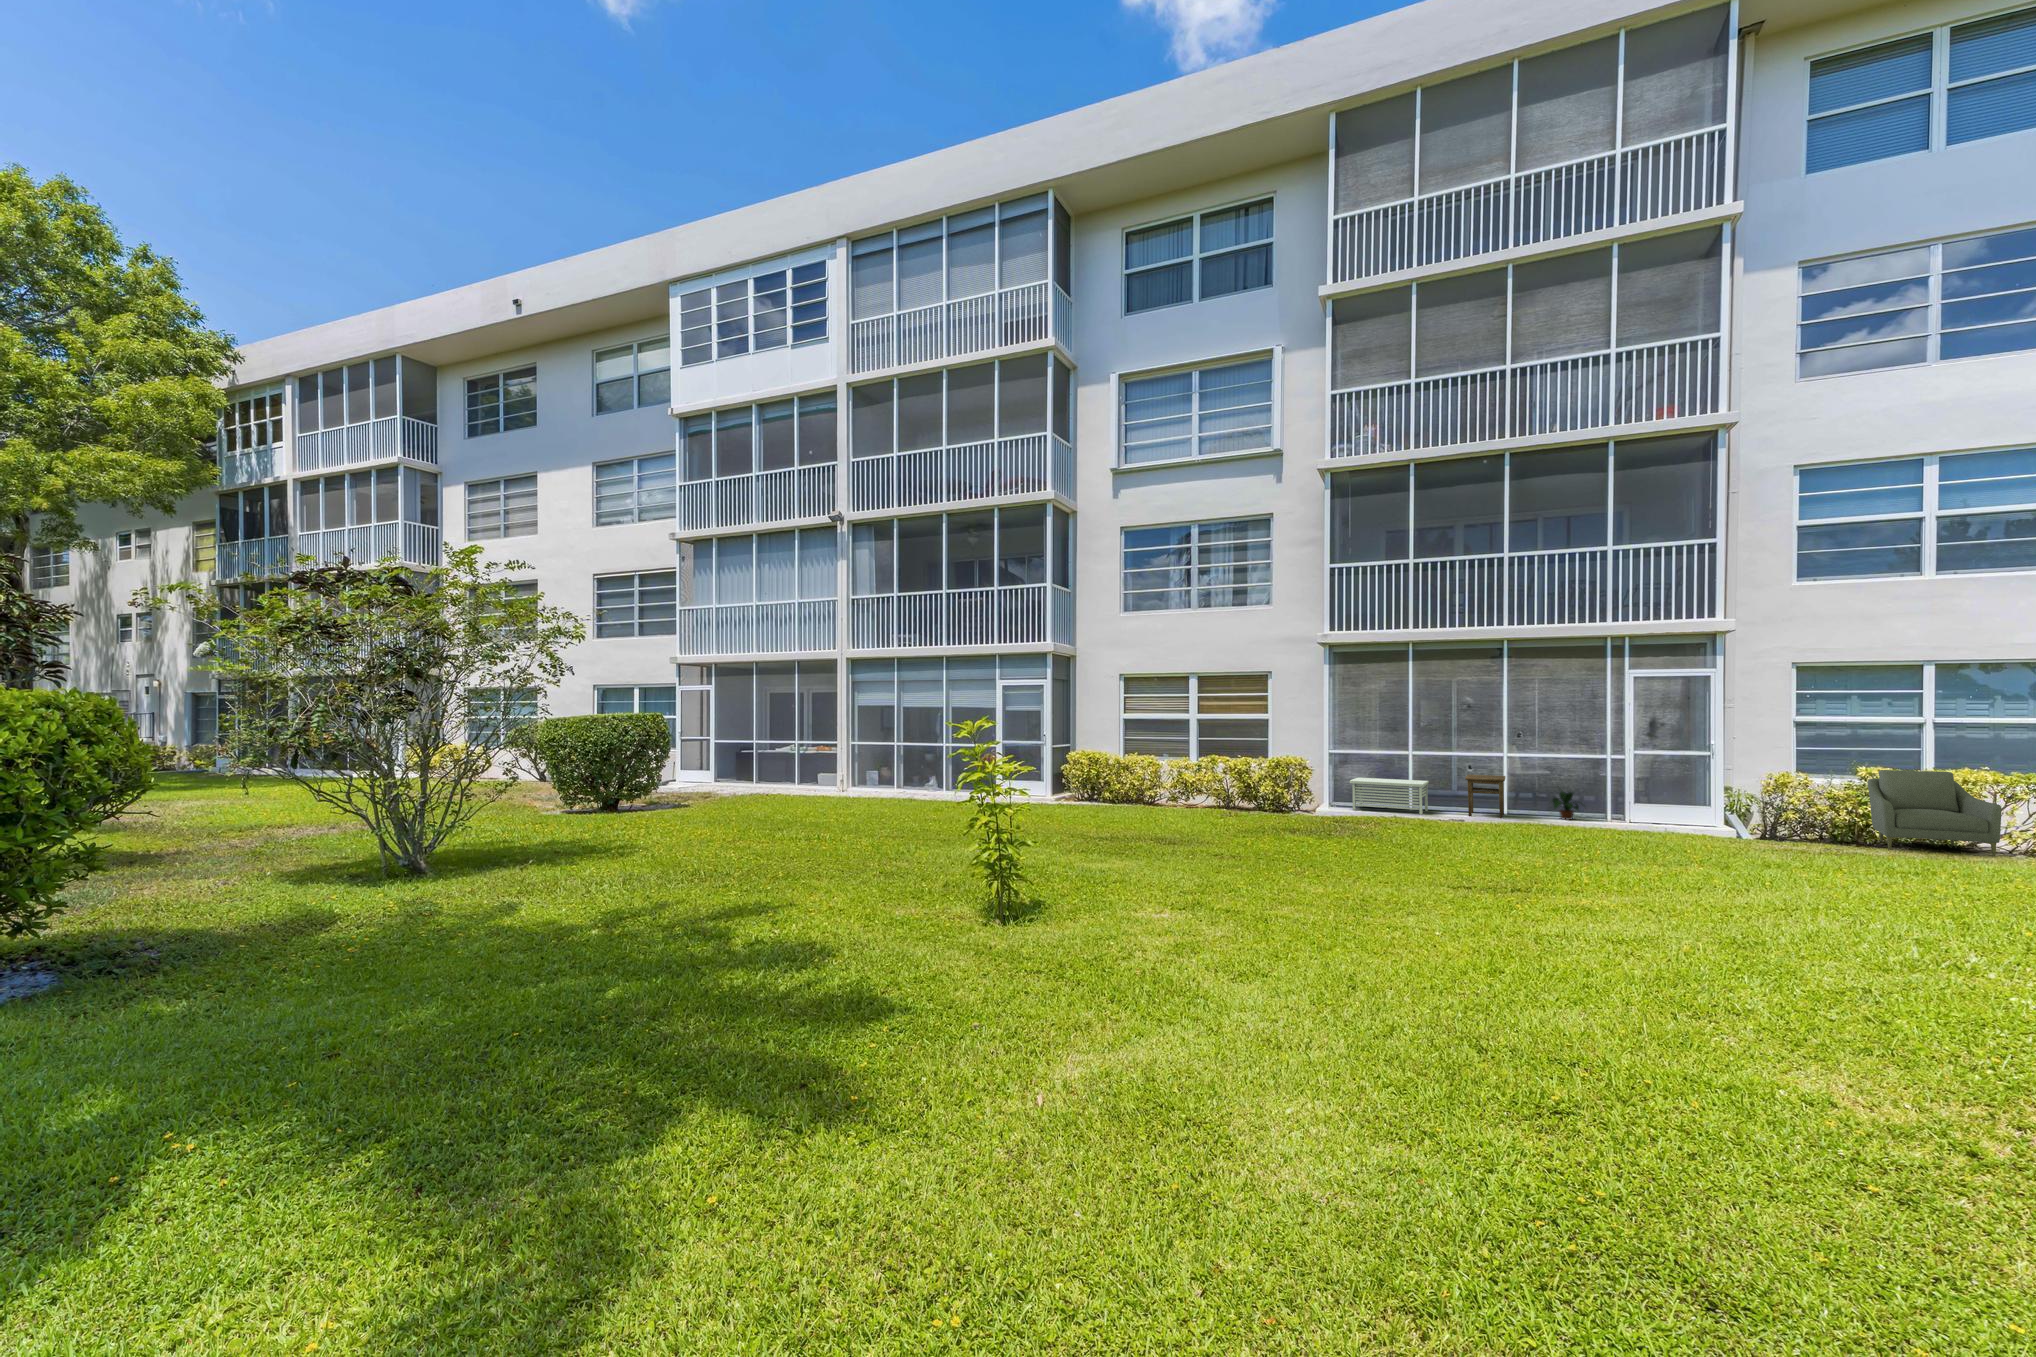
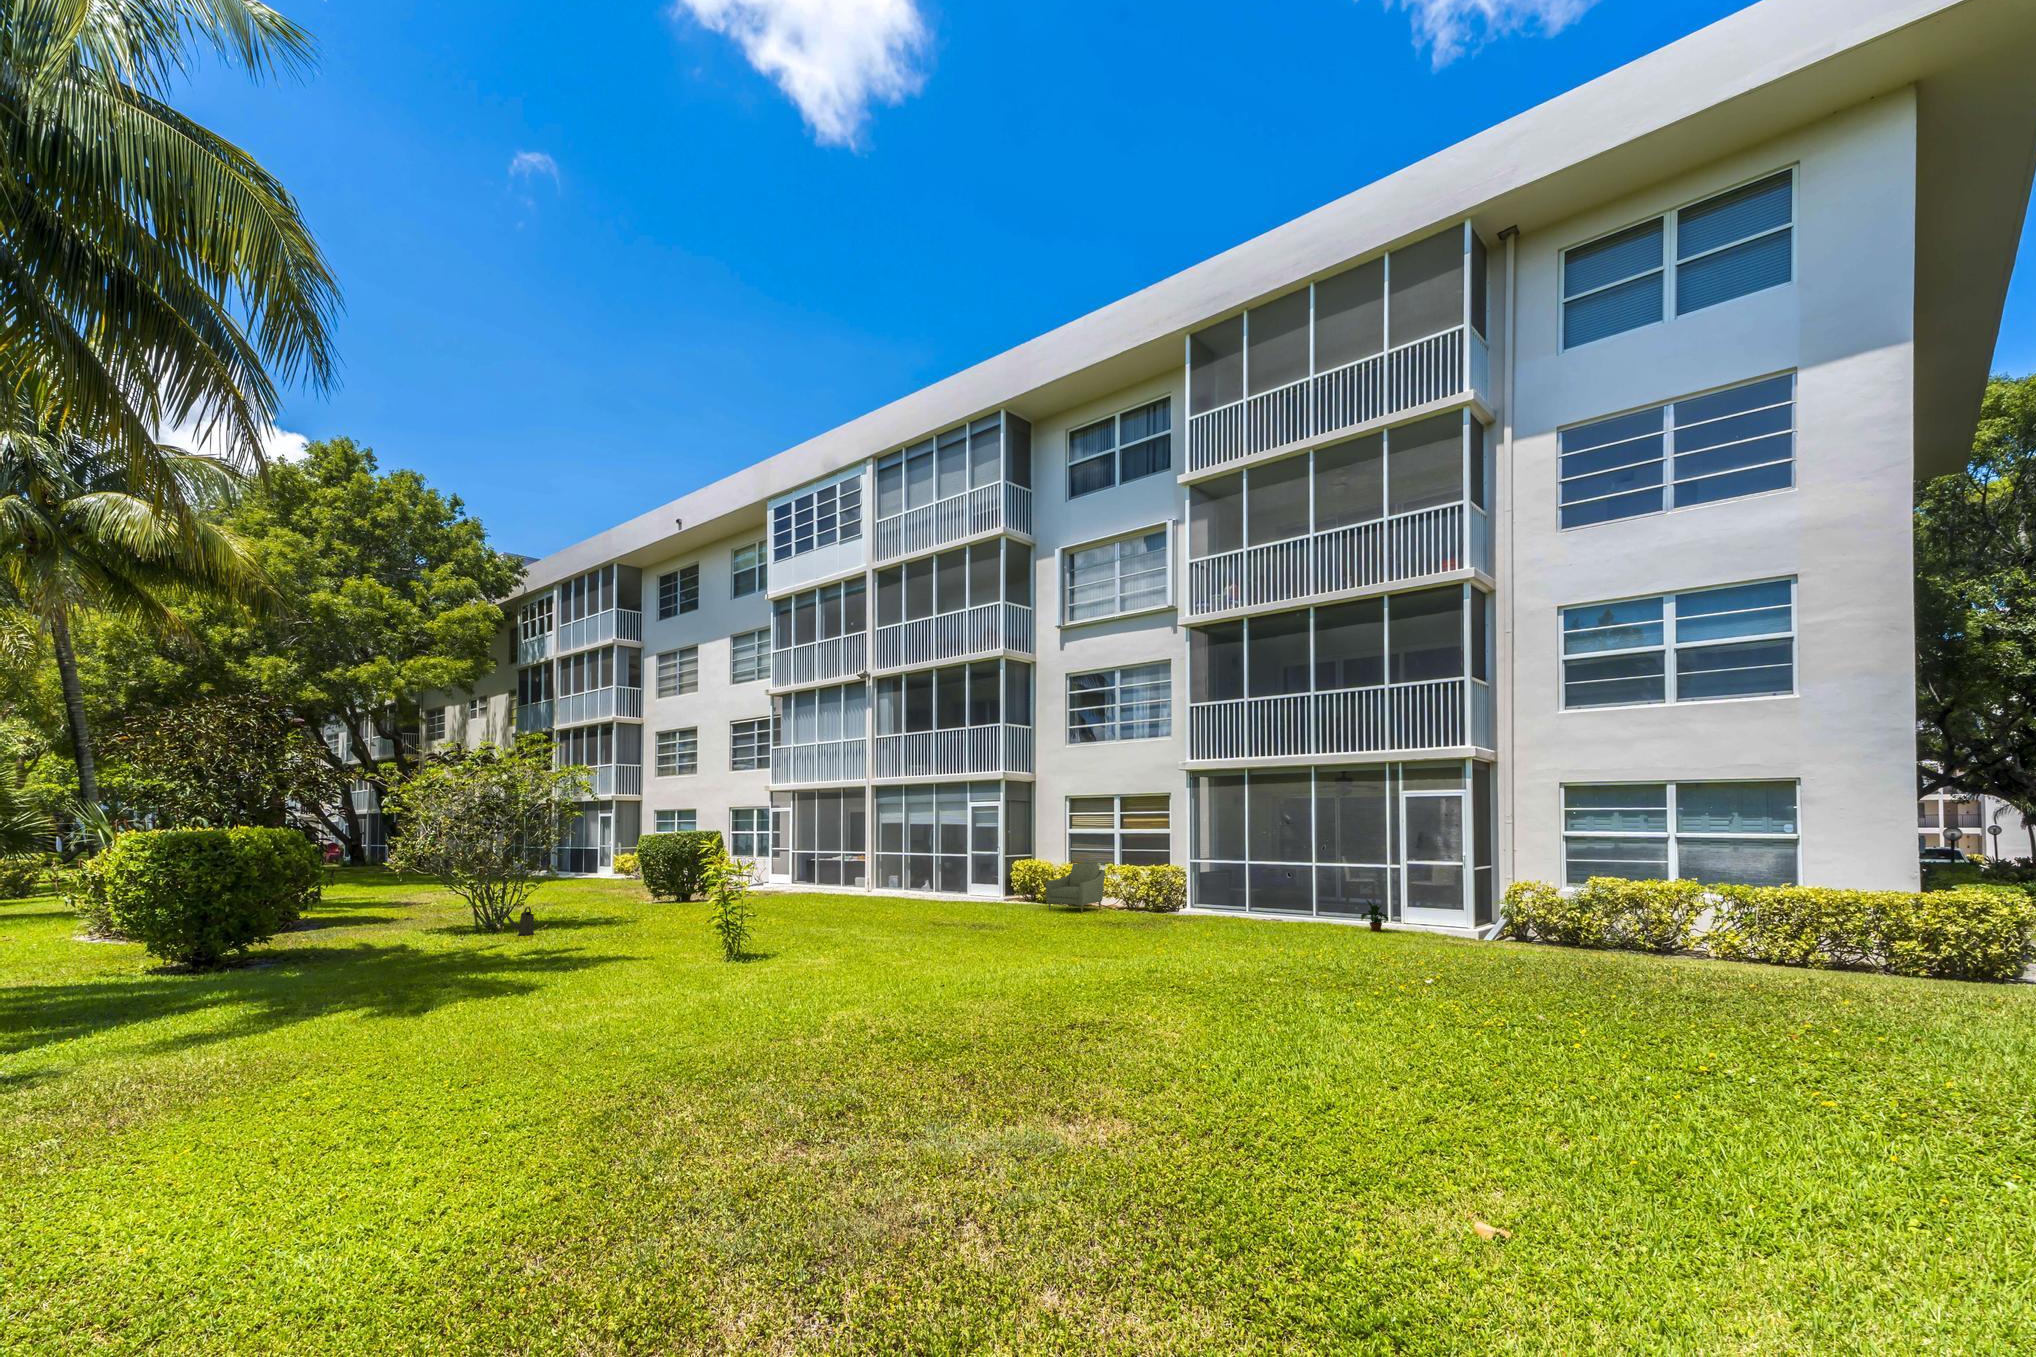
chair: present [1868,770,2002,857] -> present [1046,863,1105,913]
side table: present [1465,774,1506,818] -> none [1290,888,1333,928]
storage bench: present [1350,778,1429,815] -> none [1208,889,1276,923]
watering can: none [424,825,488,872] -> present [504,907,539,936]

